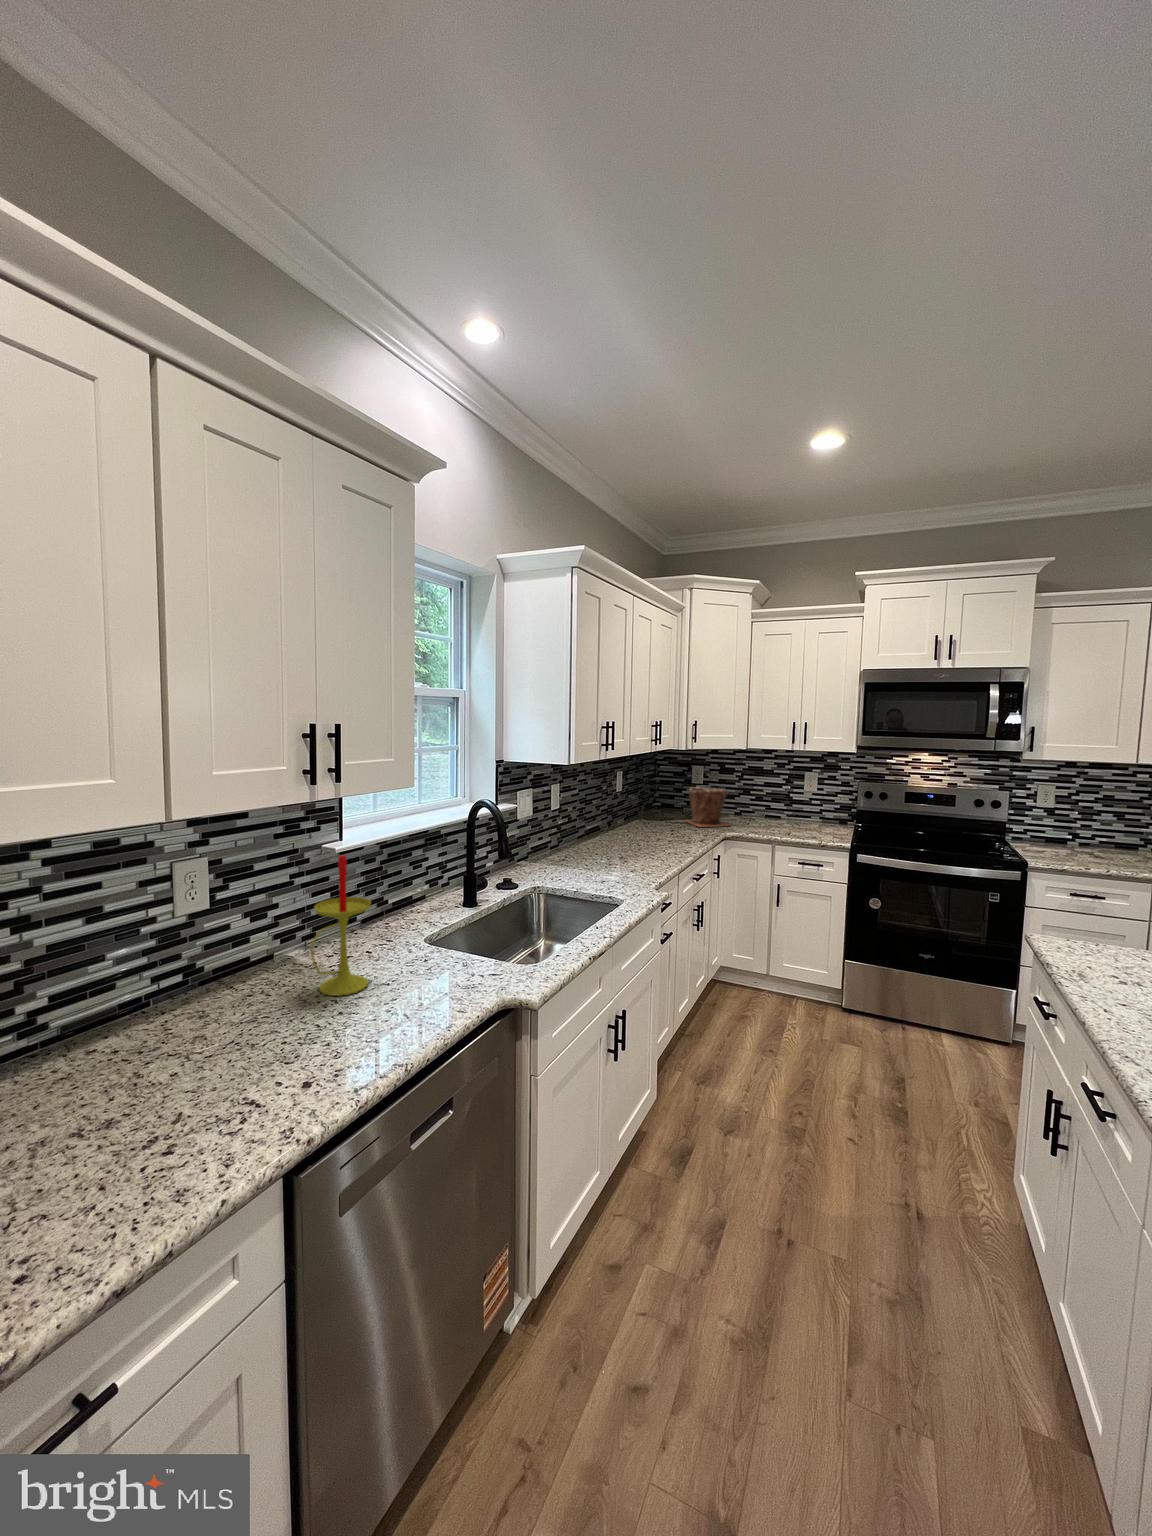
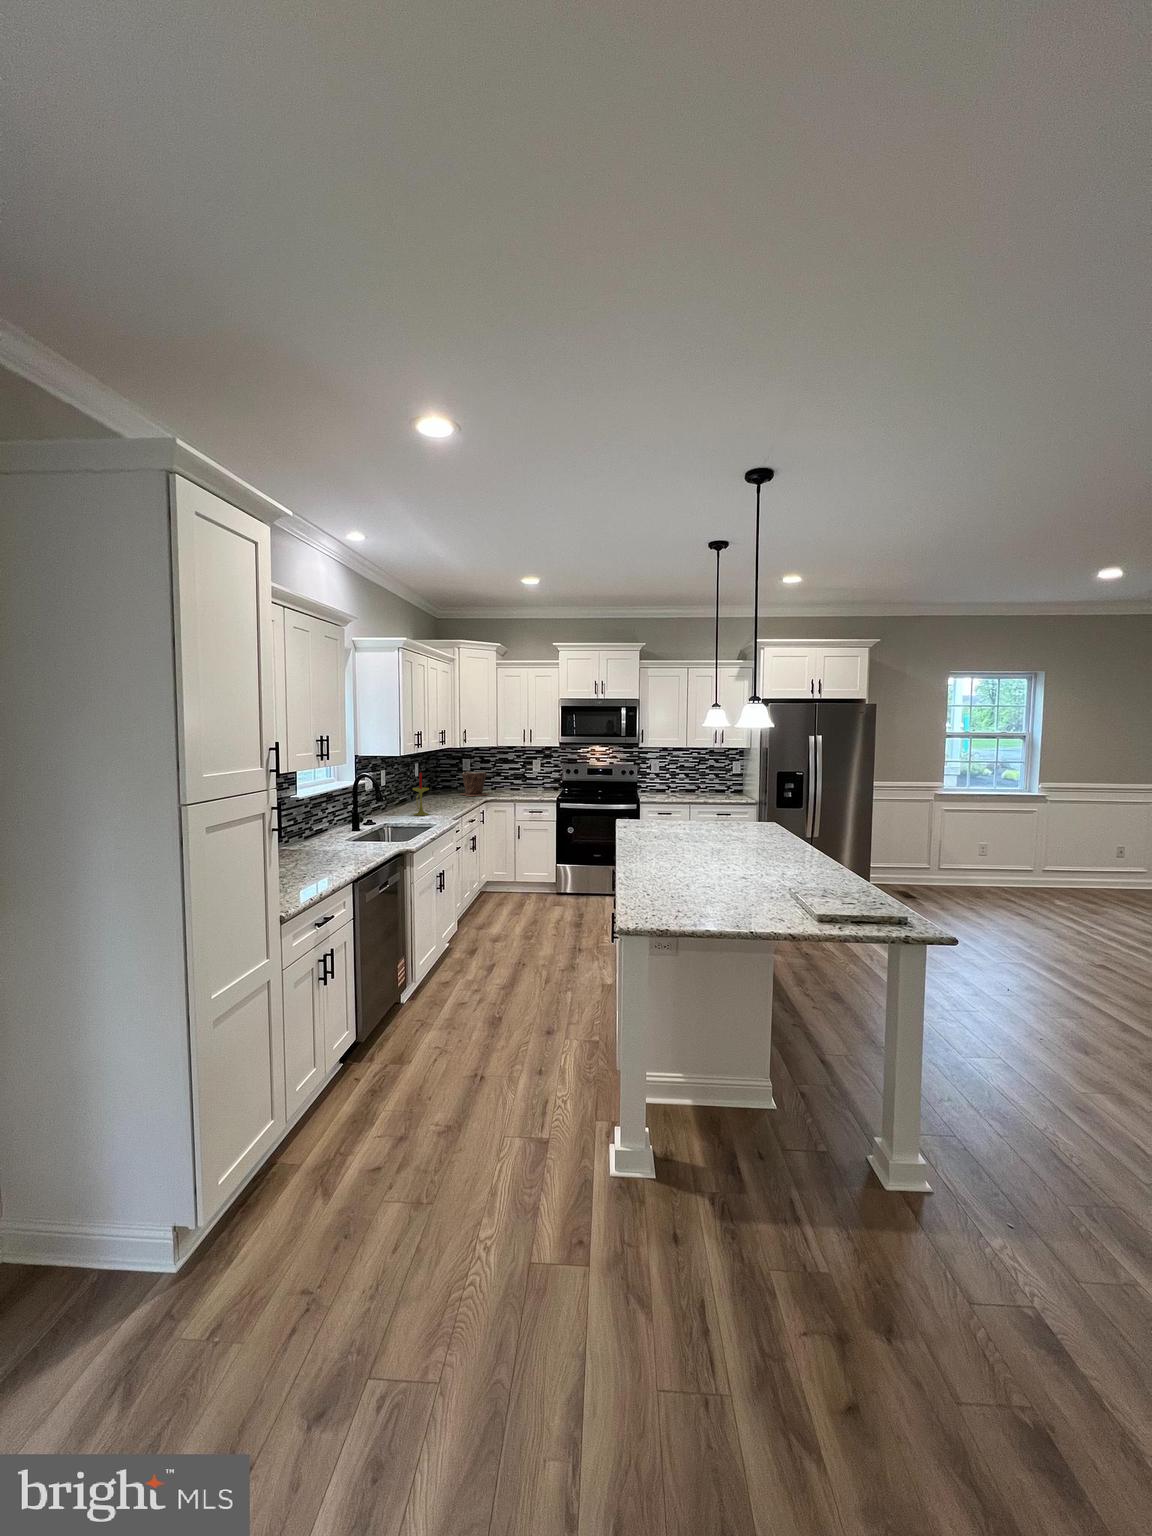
candle: present [310,855,371,996] -> present [413,773,429,815]

